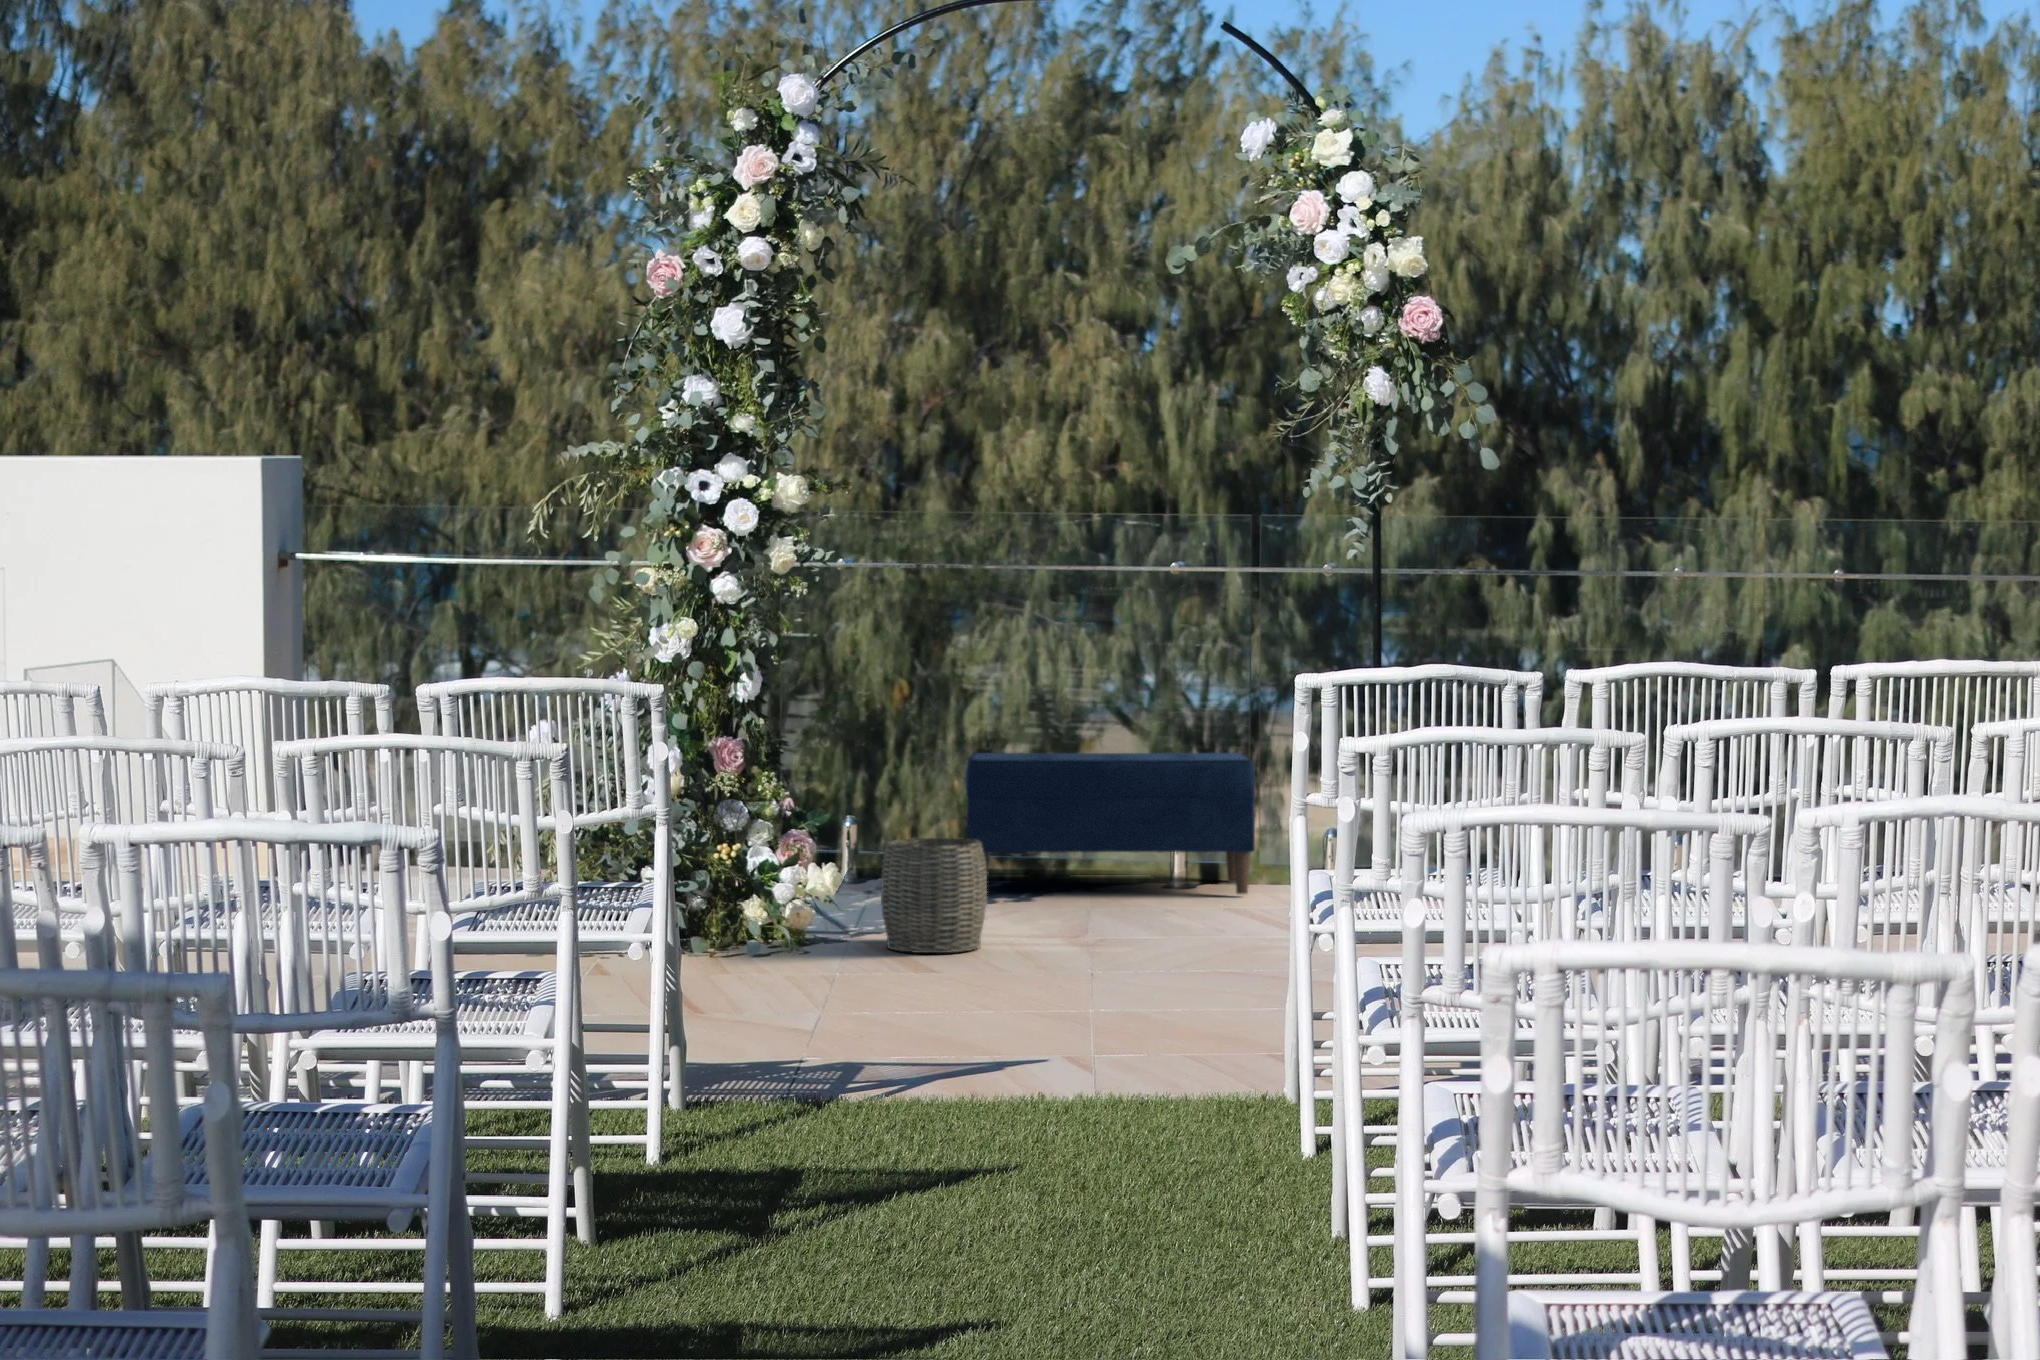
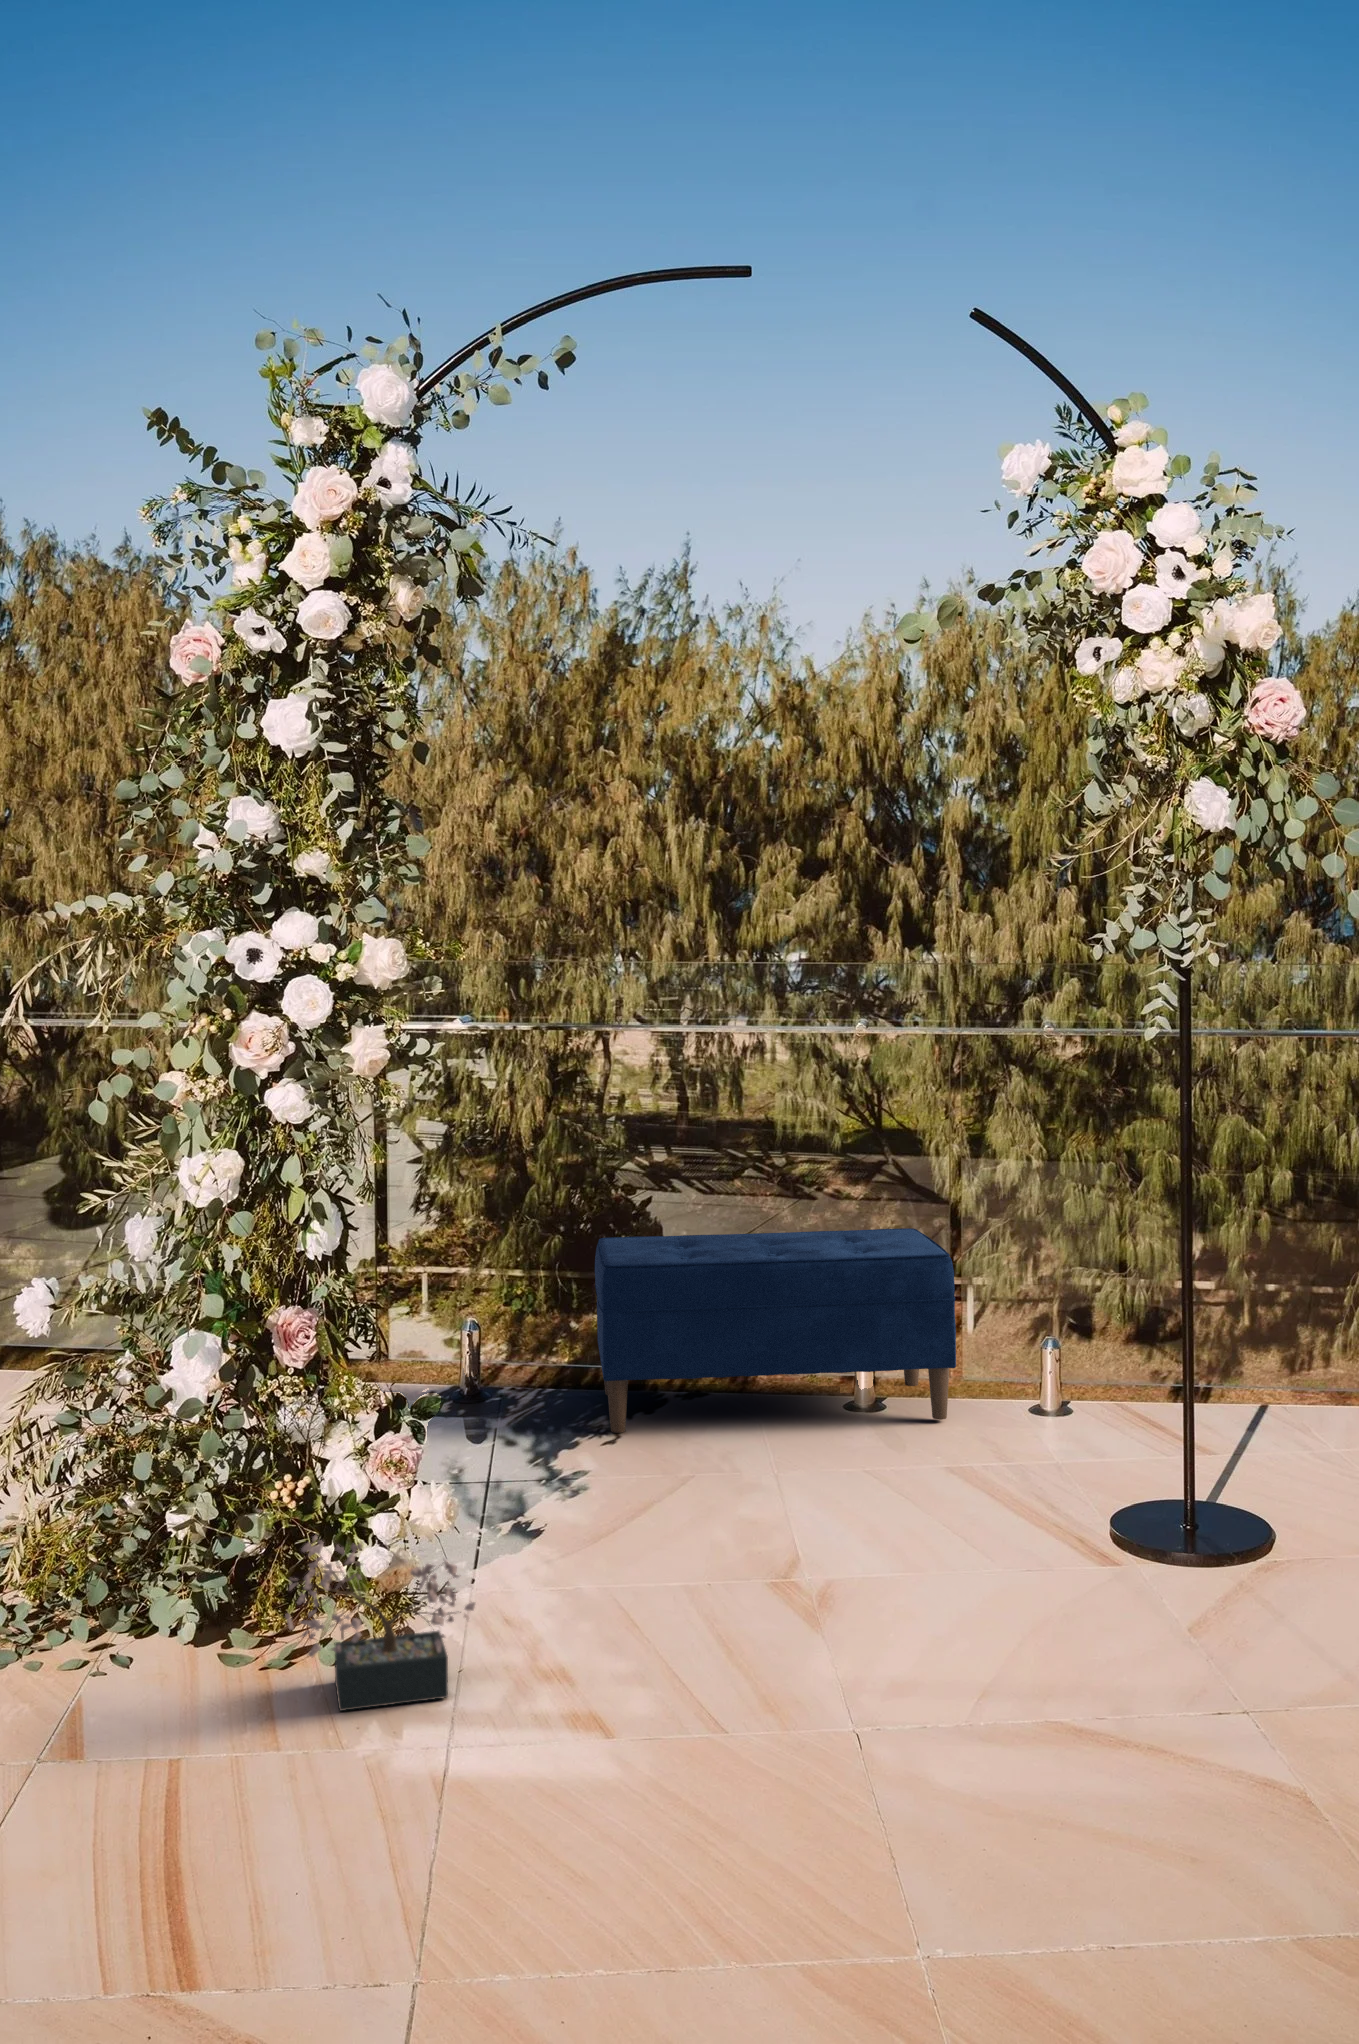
woven basket: present [881,838,987,953] -> none [514,1425,662,1615]
decorative plant: none [722,869,848,975] -> present [285,1535,476,1711]

